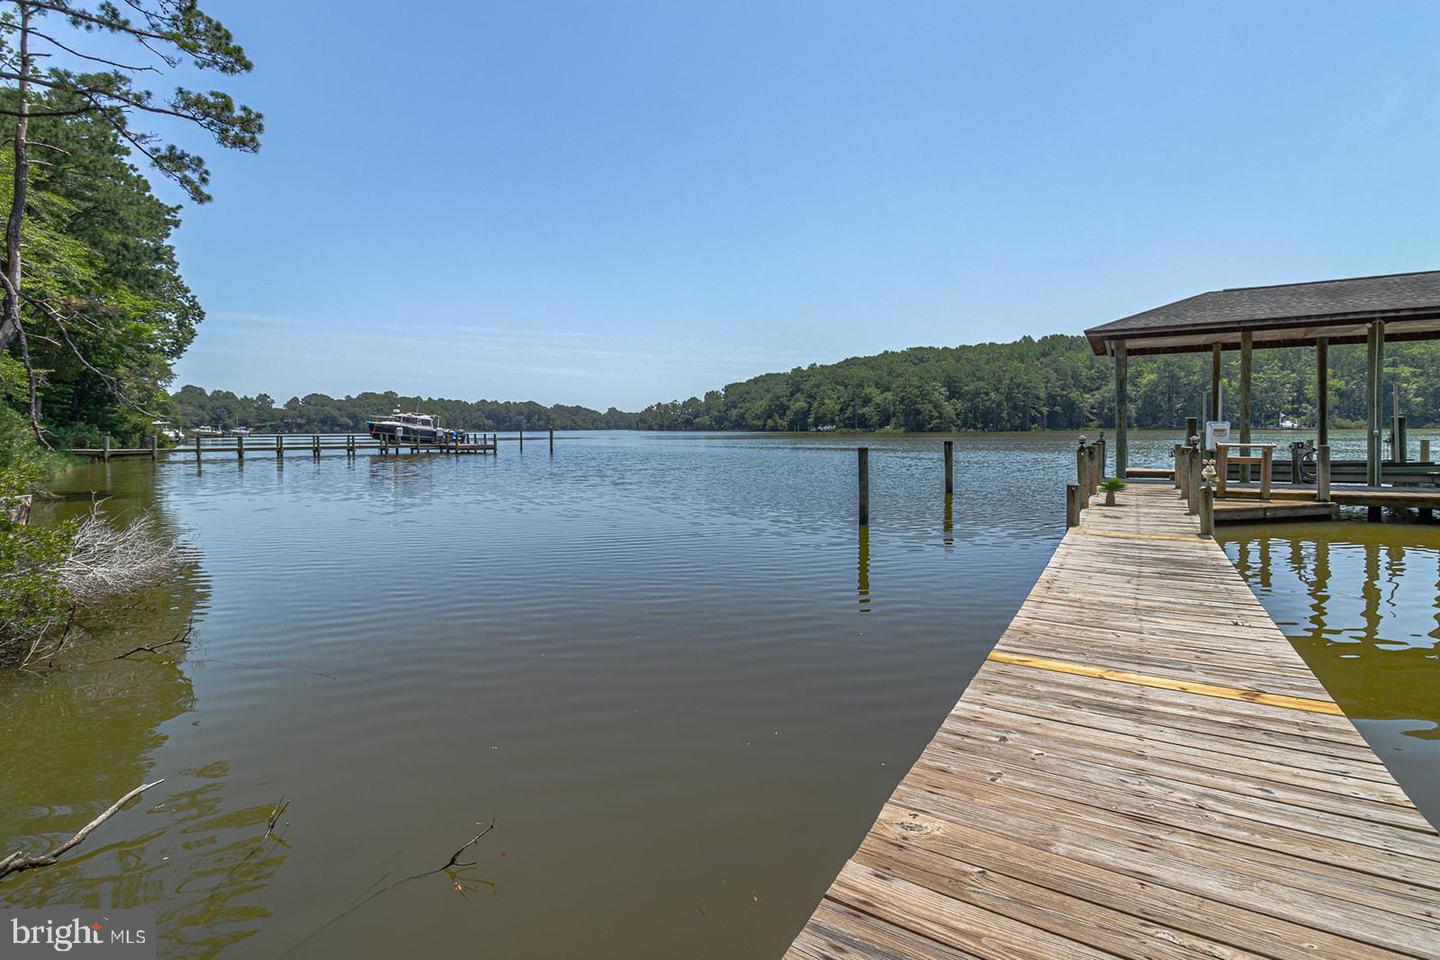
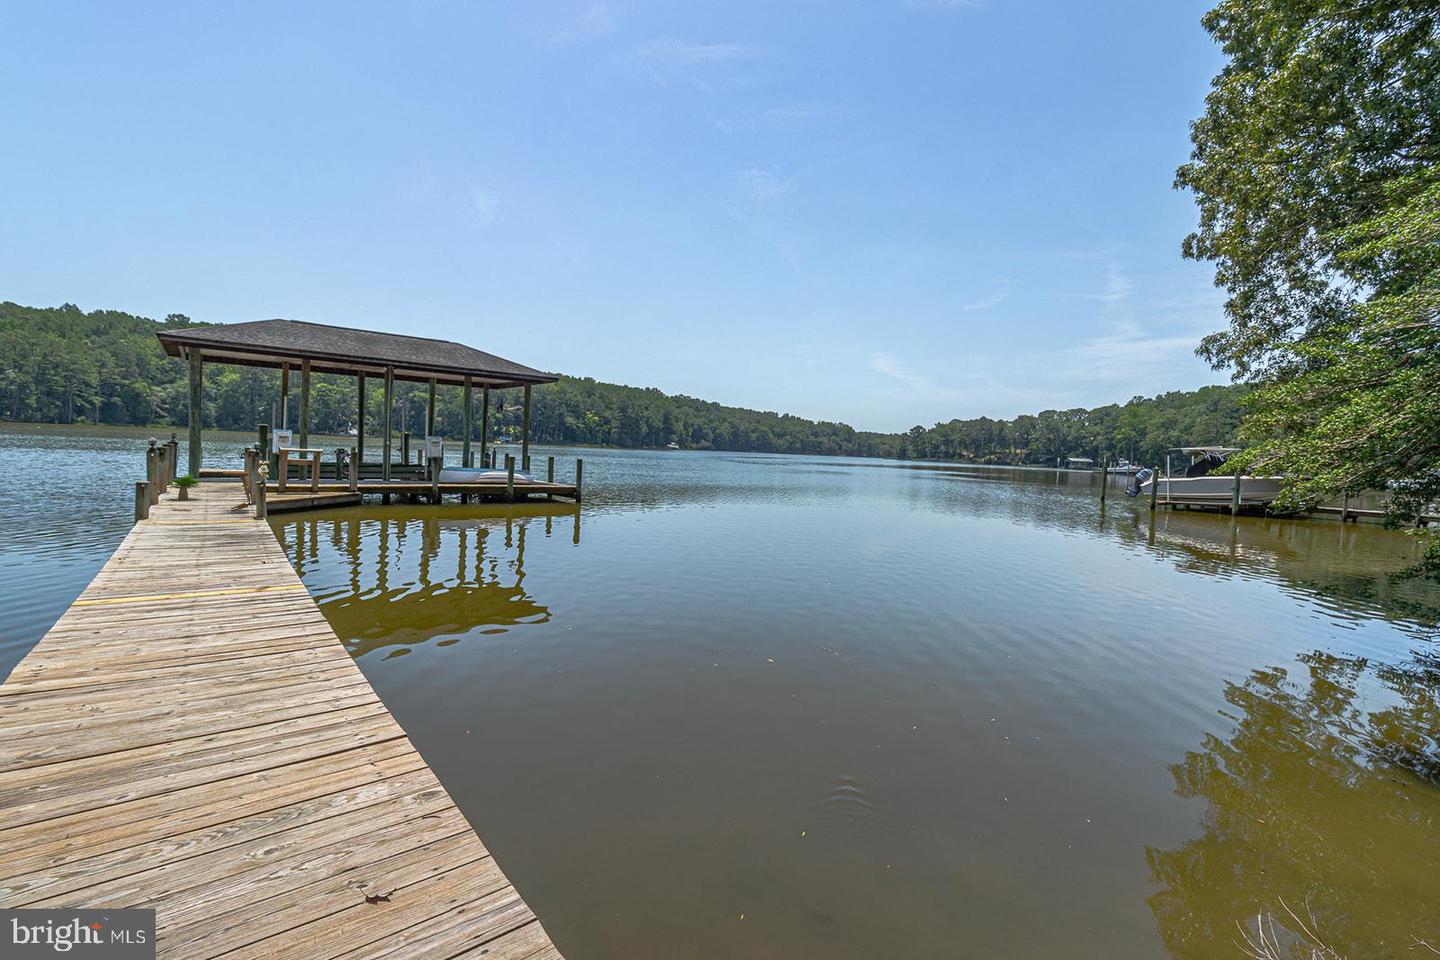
side table: none [1155,474,1192,524] -> present [223,471,250,511]

